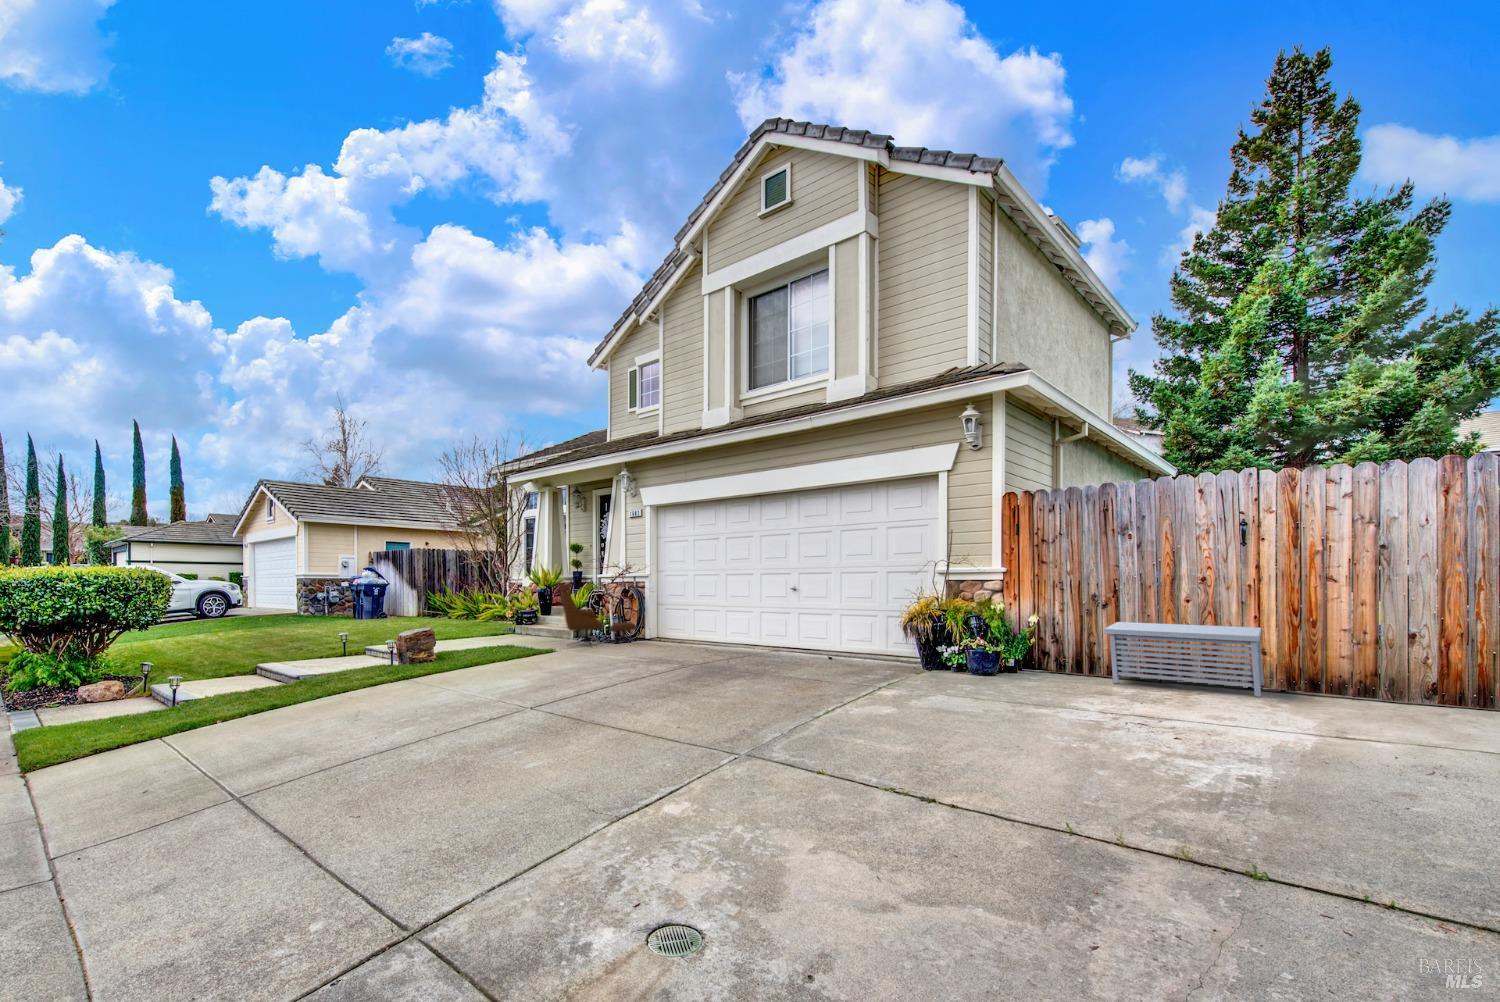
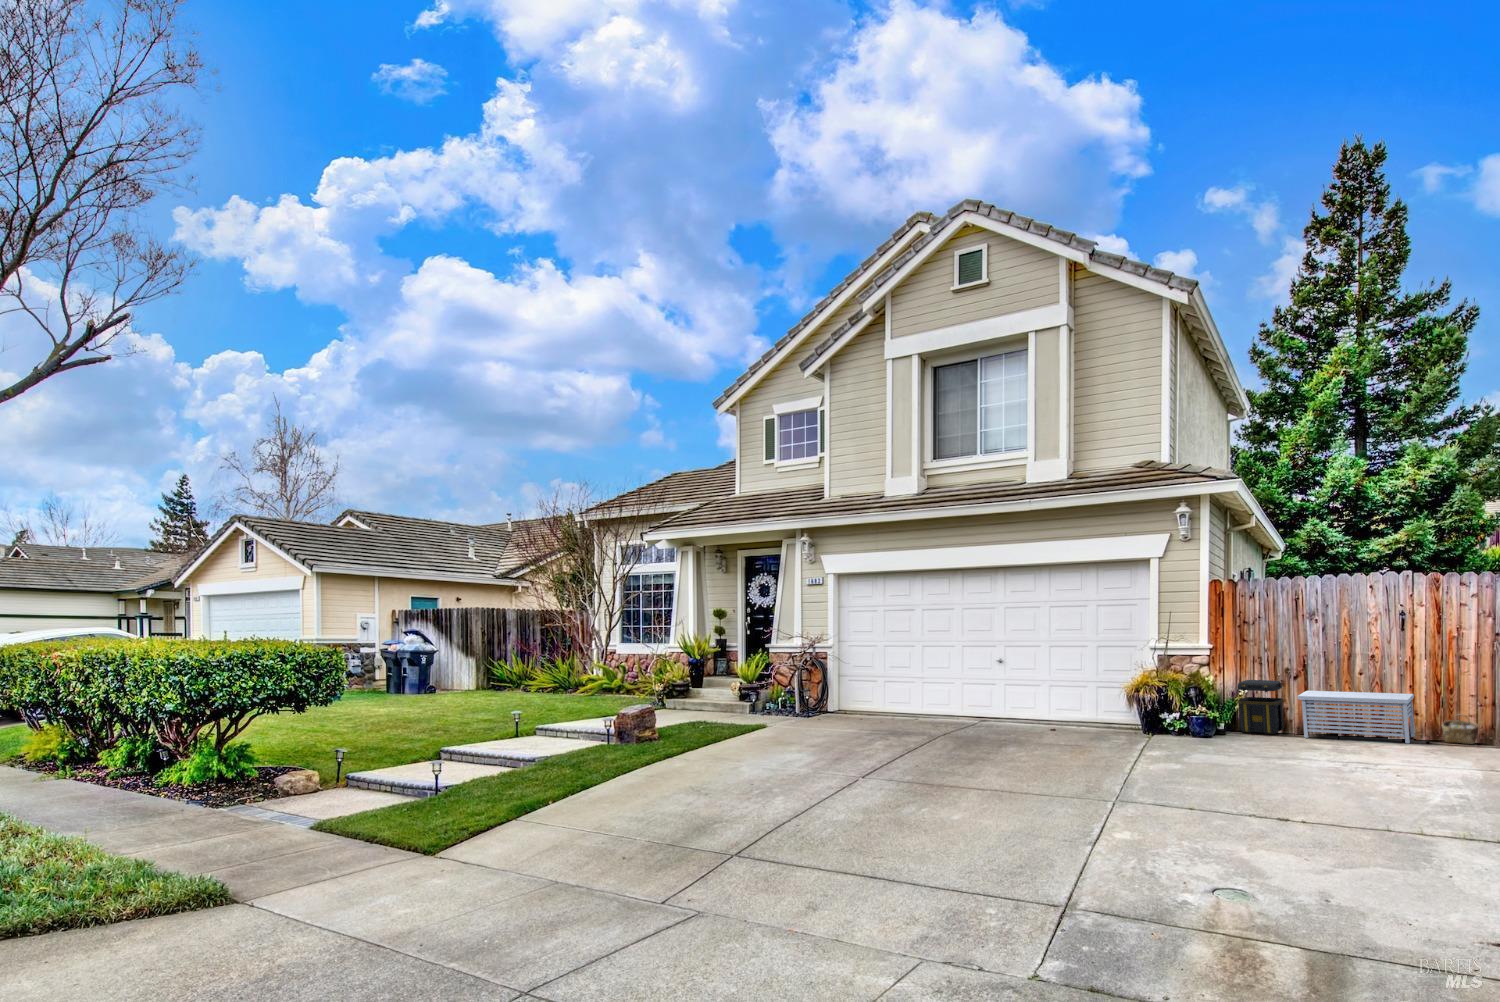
lounge chair: present [559,583,636,644] -> none [764,657,835,719]
toolbox: none [1030,608,1088,676] -> present [1237,680,1284,734]
woven basket: none [1306,656,1363,701] -> present [1442,716,1478,744]

